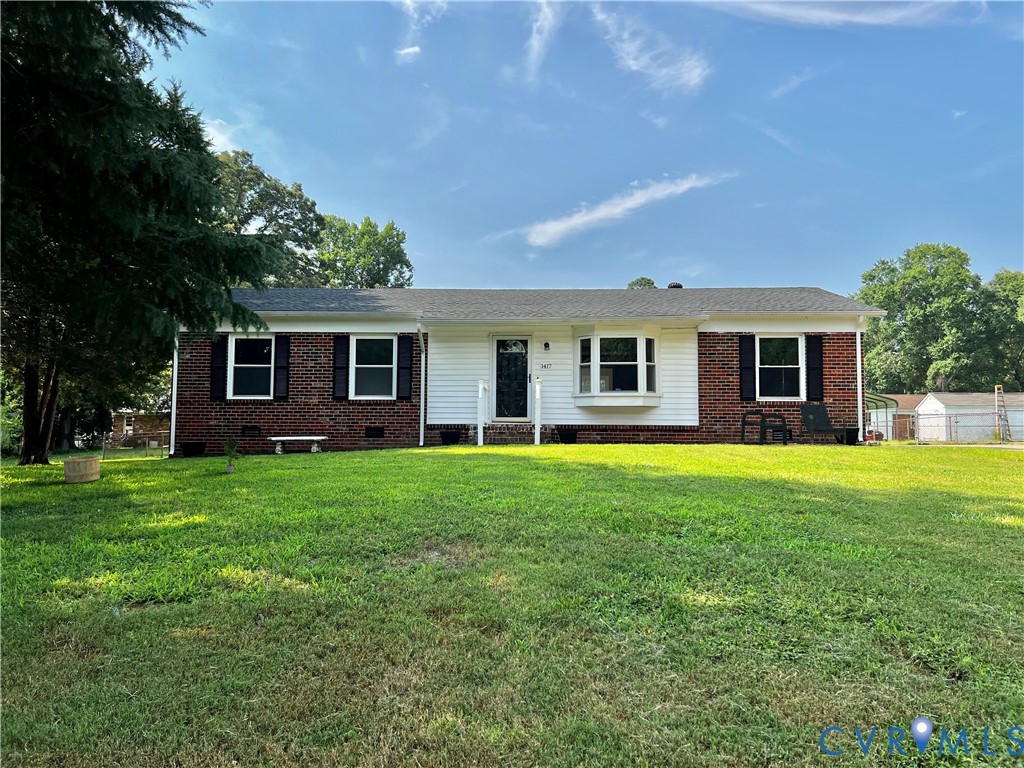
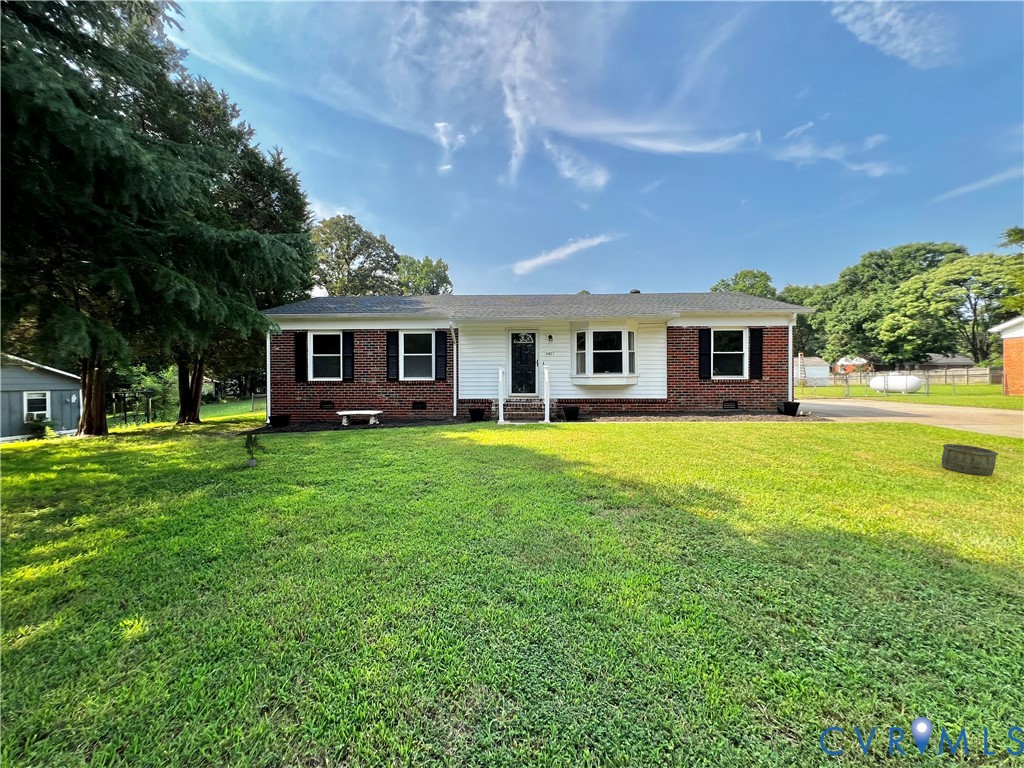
lounge chair: present [799,404,846,444] -> none [746,383,790,415]
bench: present [741,411,787,445] -> none [699,388,742,417]
wooden bucket: present [62,455,100,483] -> present [942,444,998,476]

